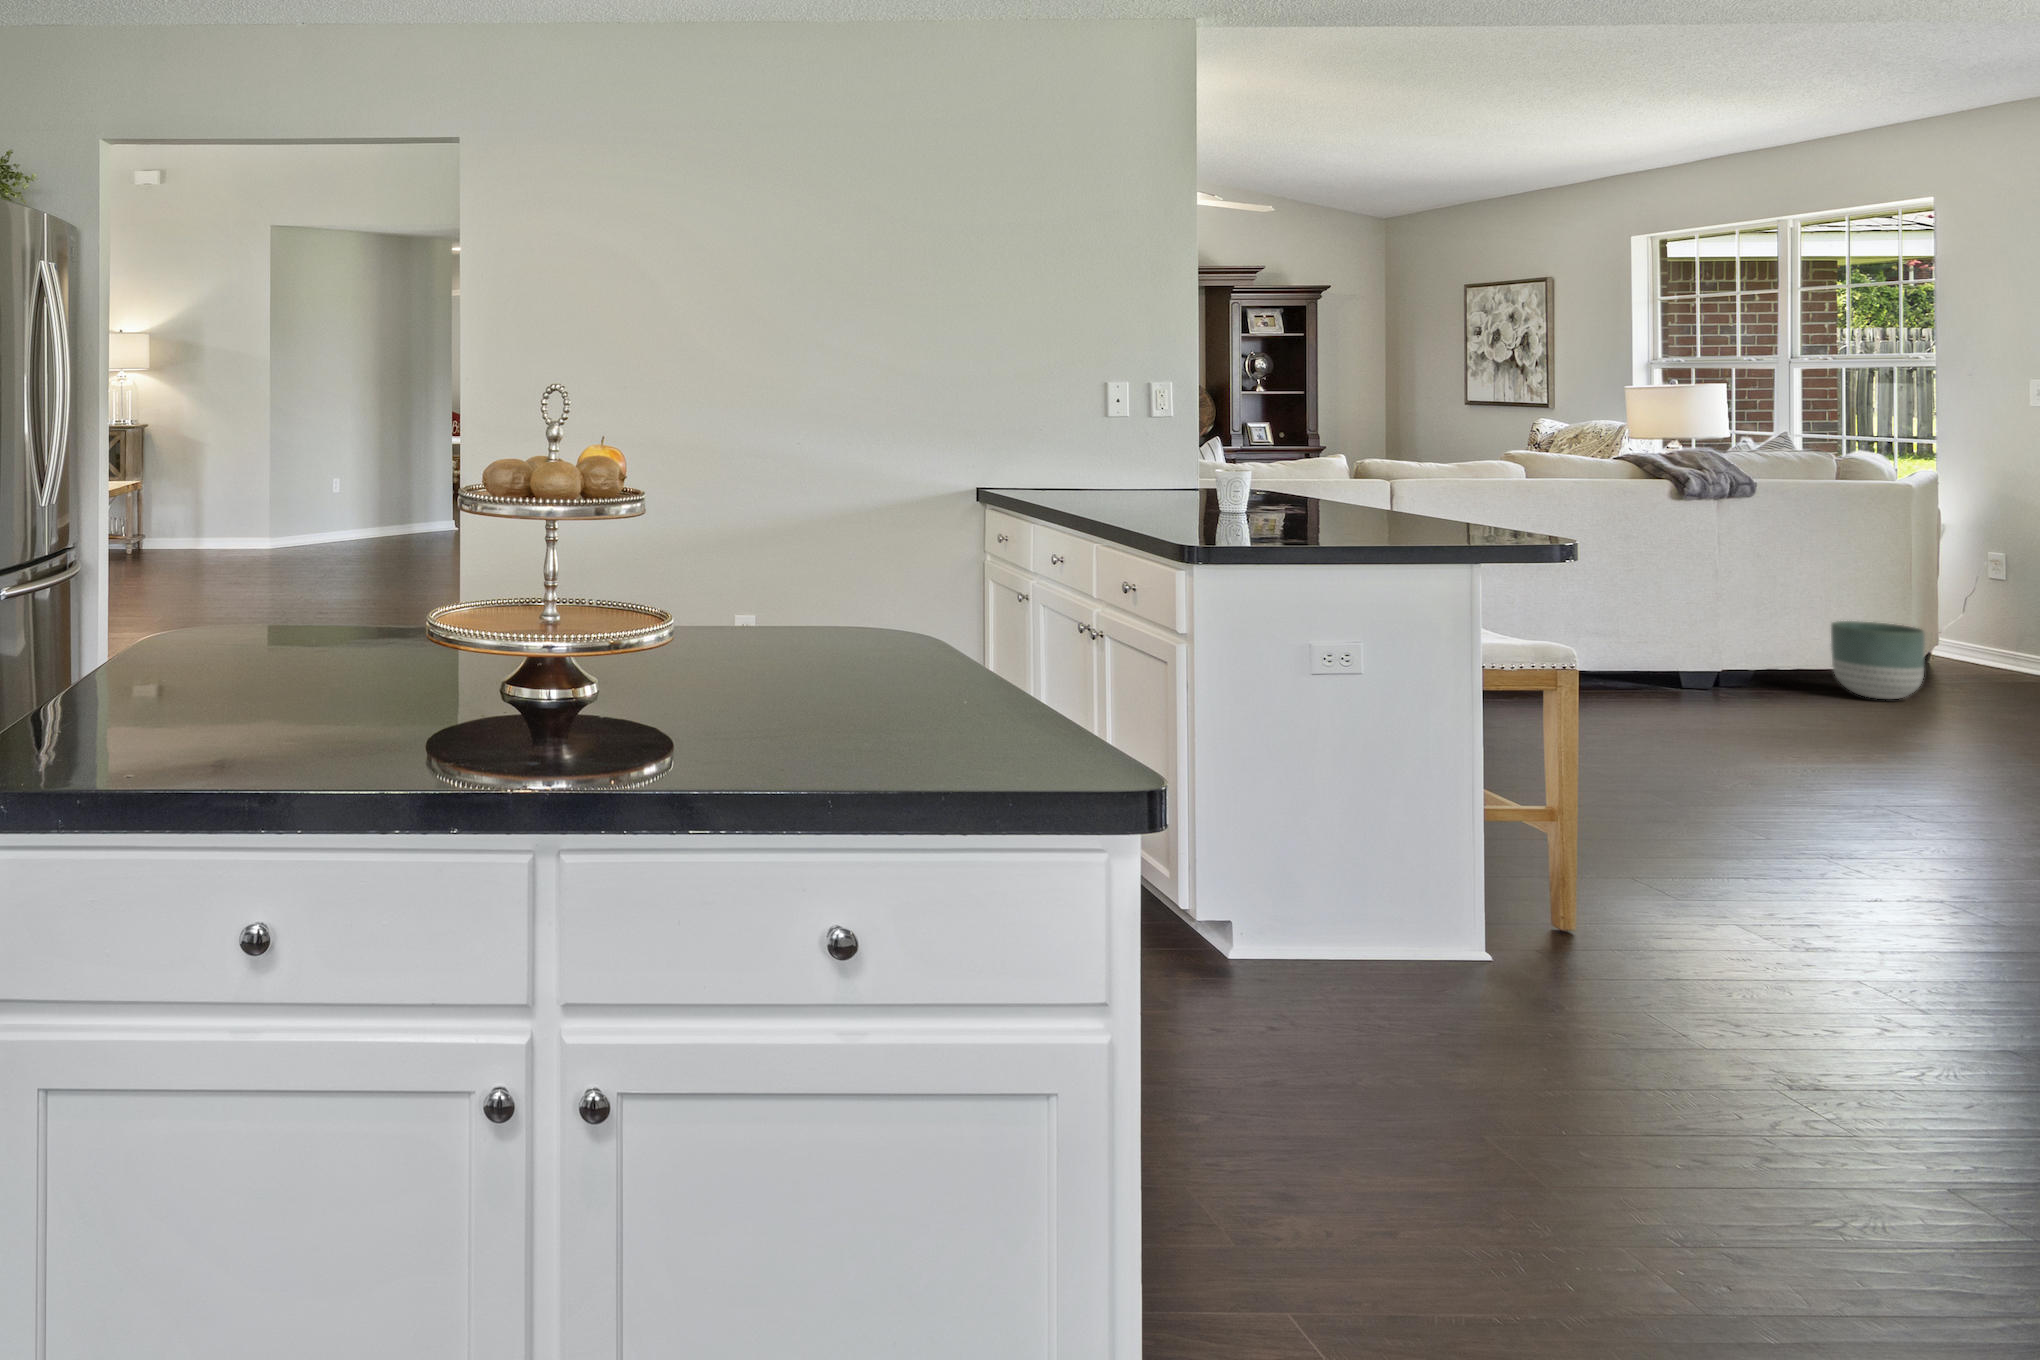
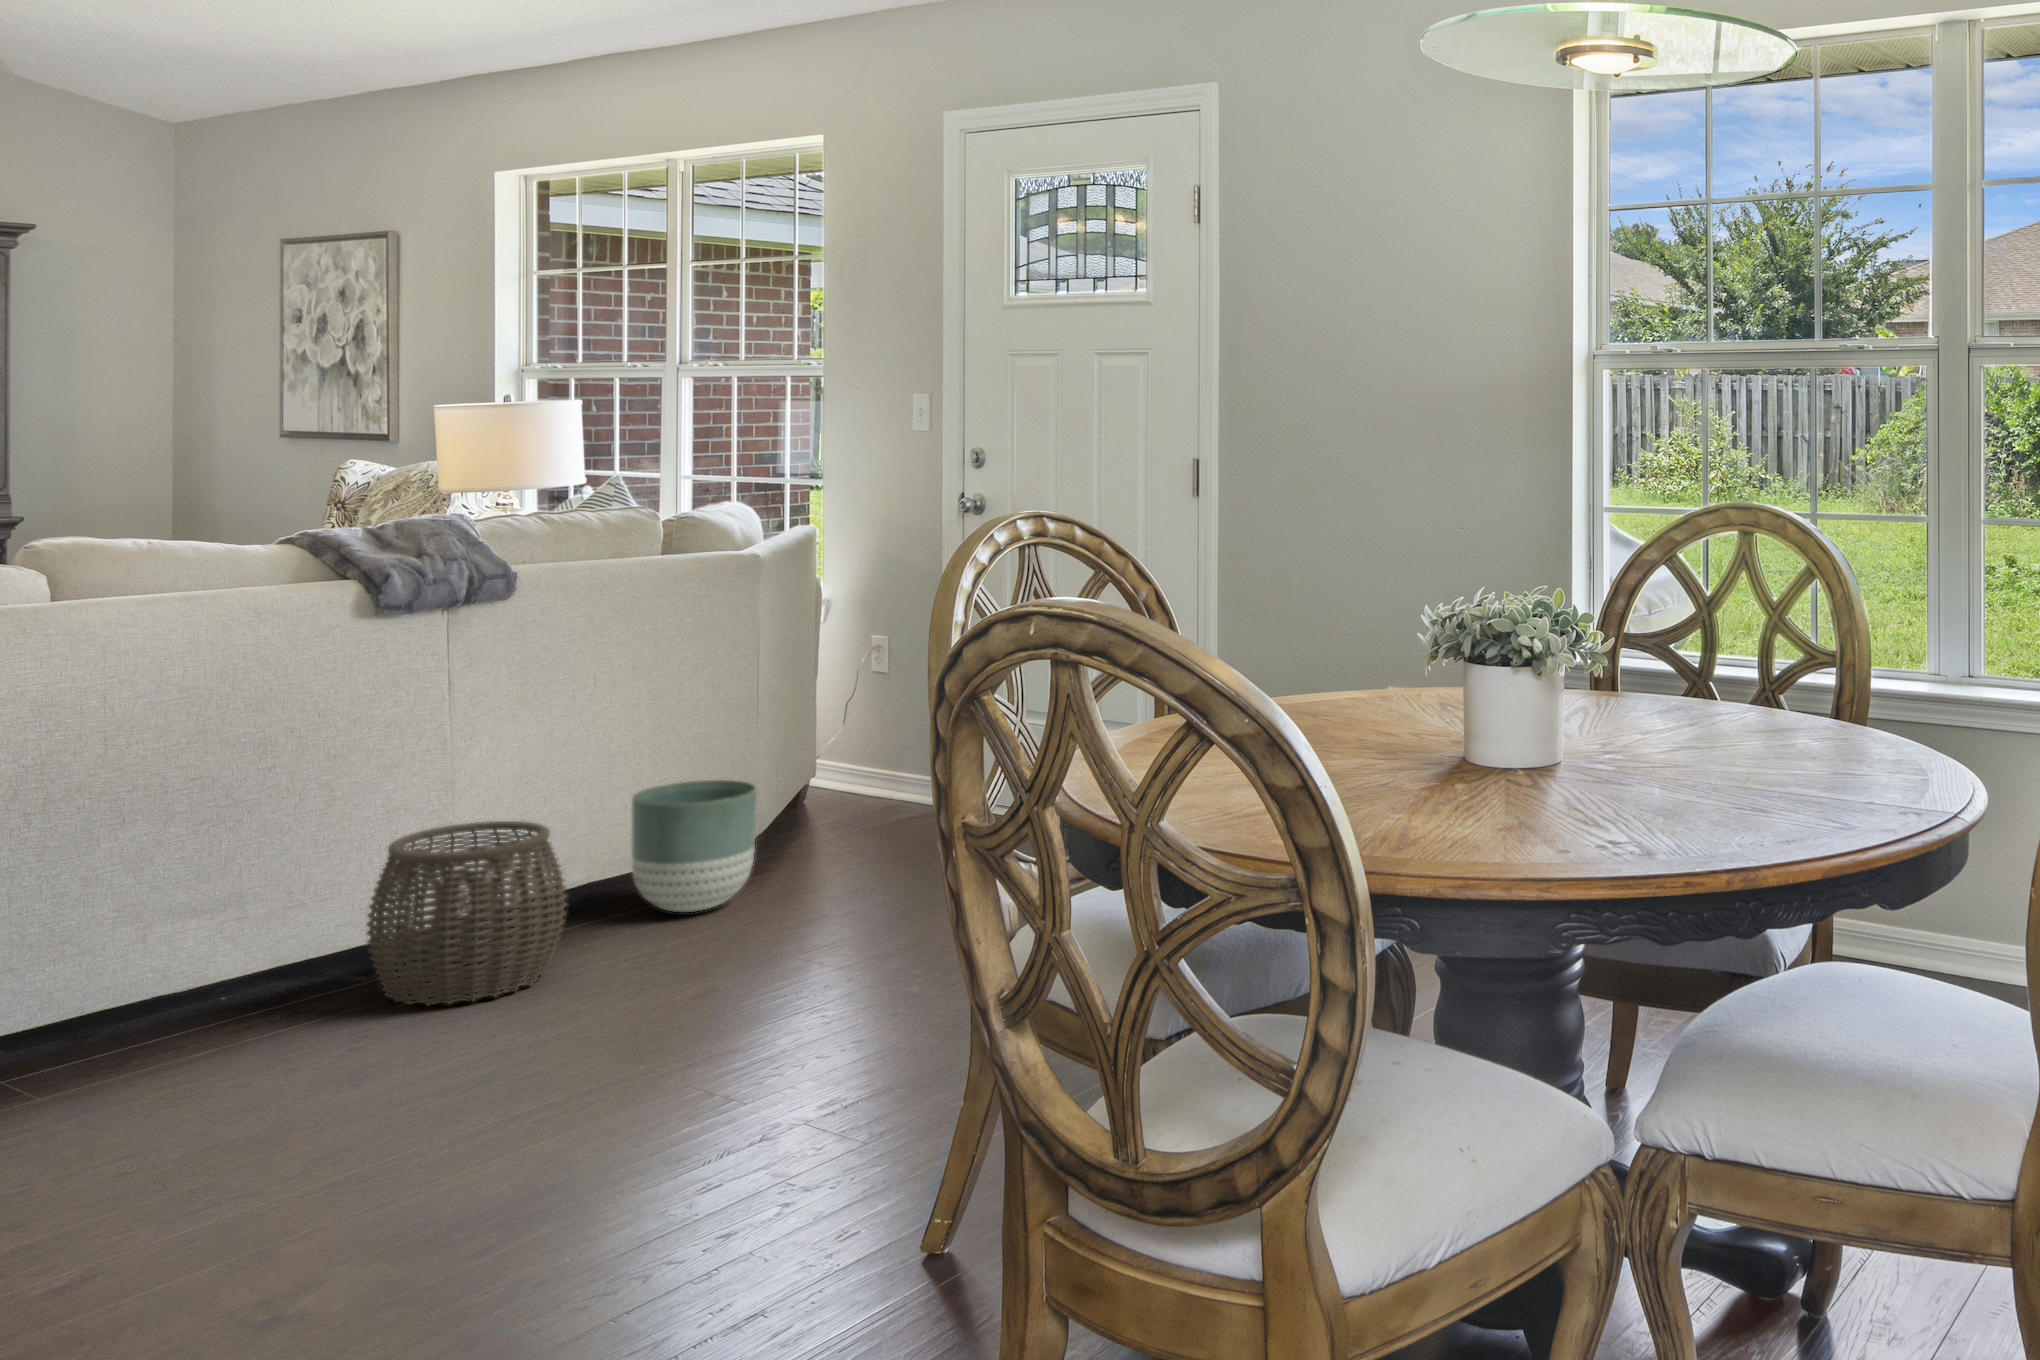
woven basket: none [1686,618,1808,711] -> present [367,821,567,1006]

